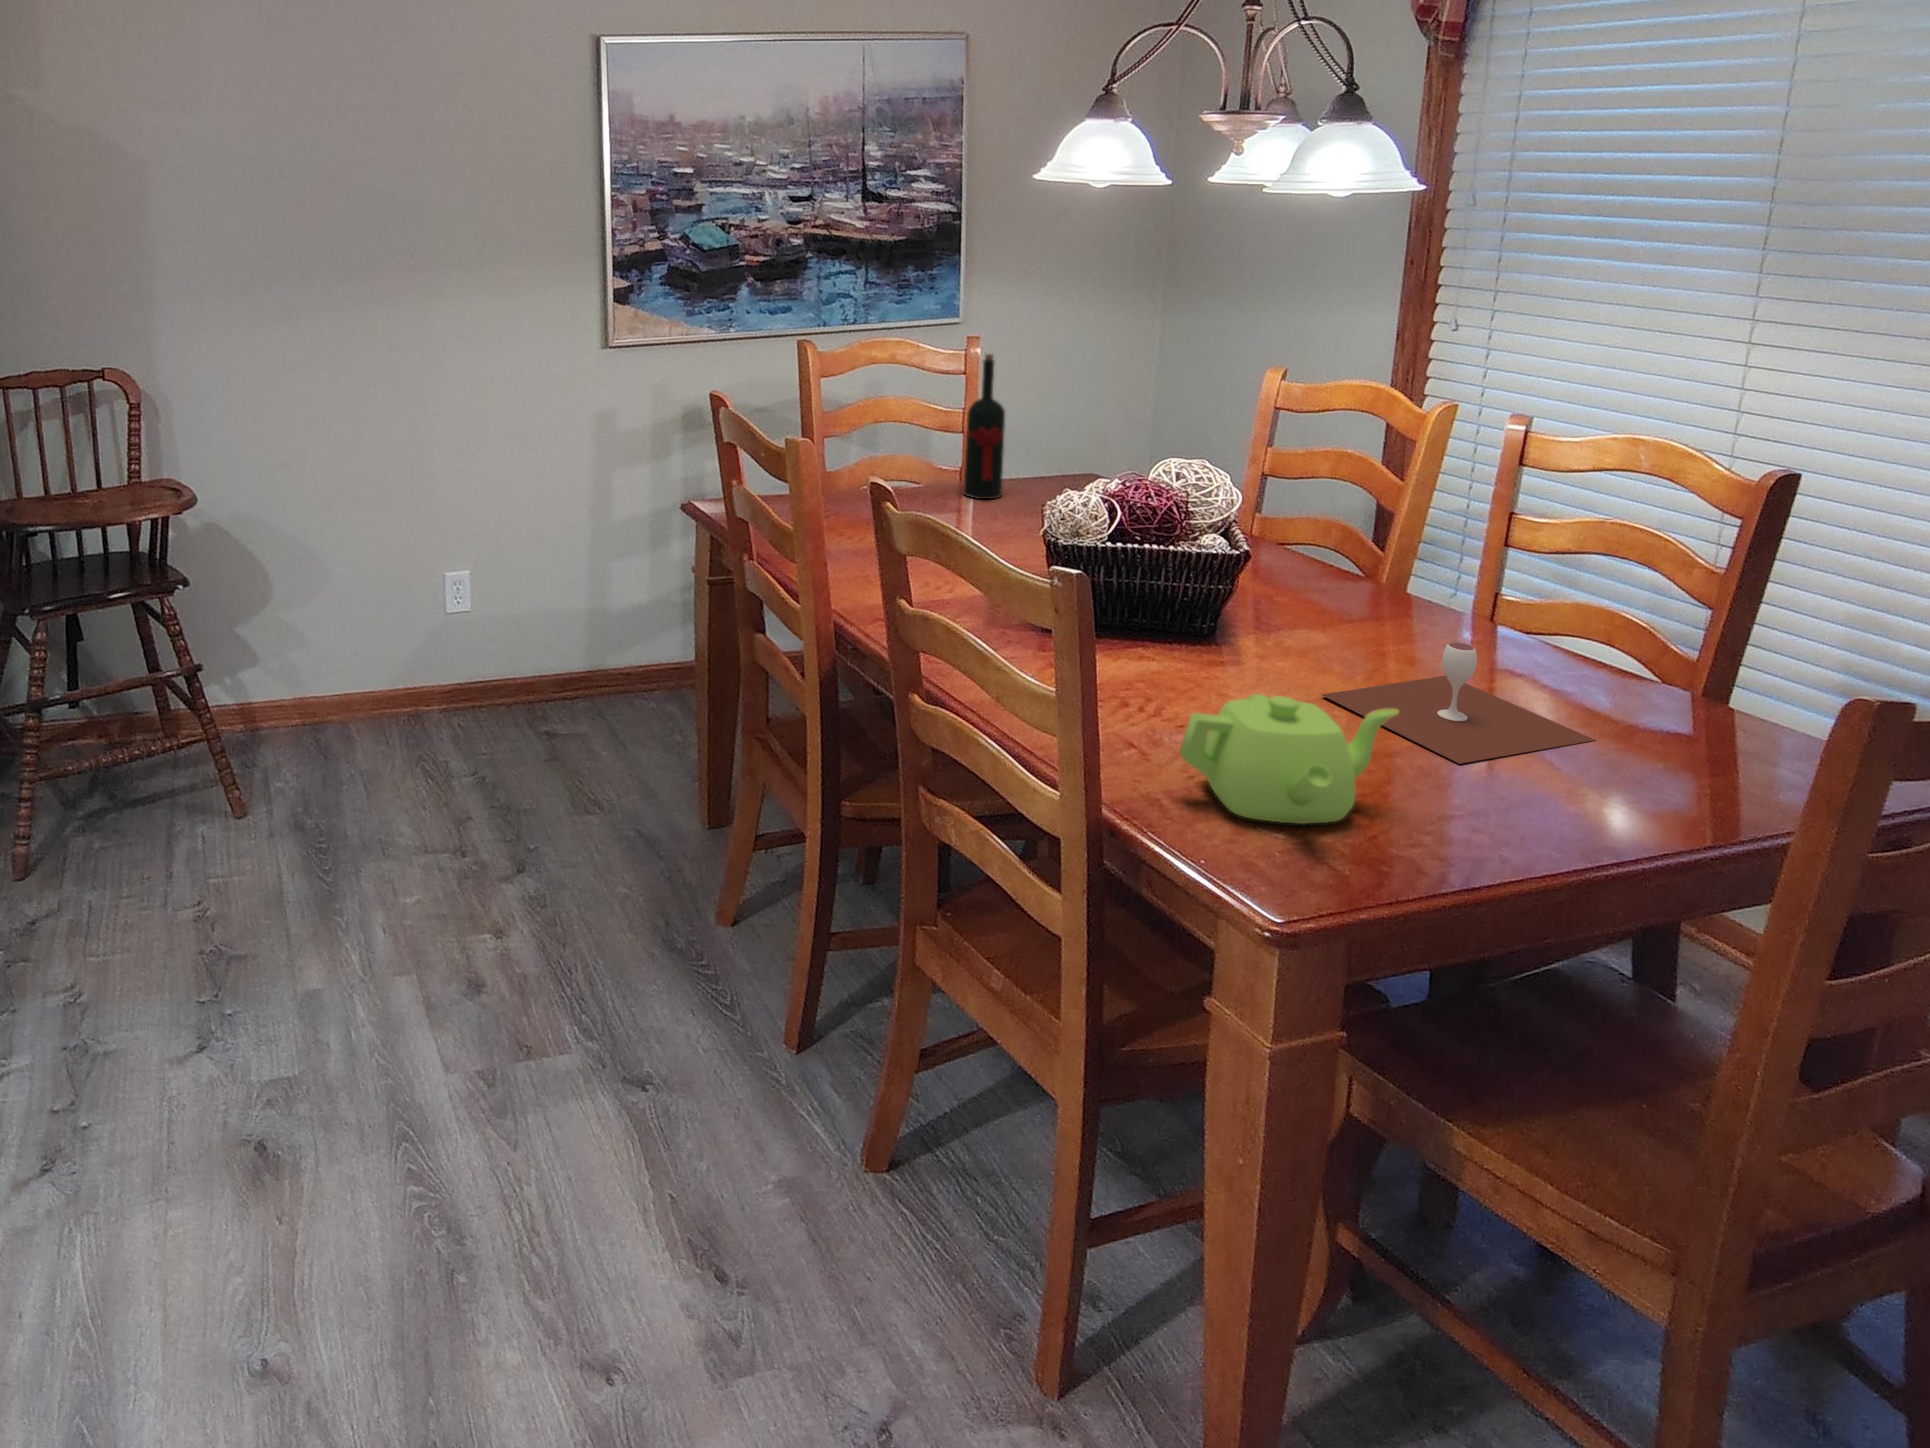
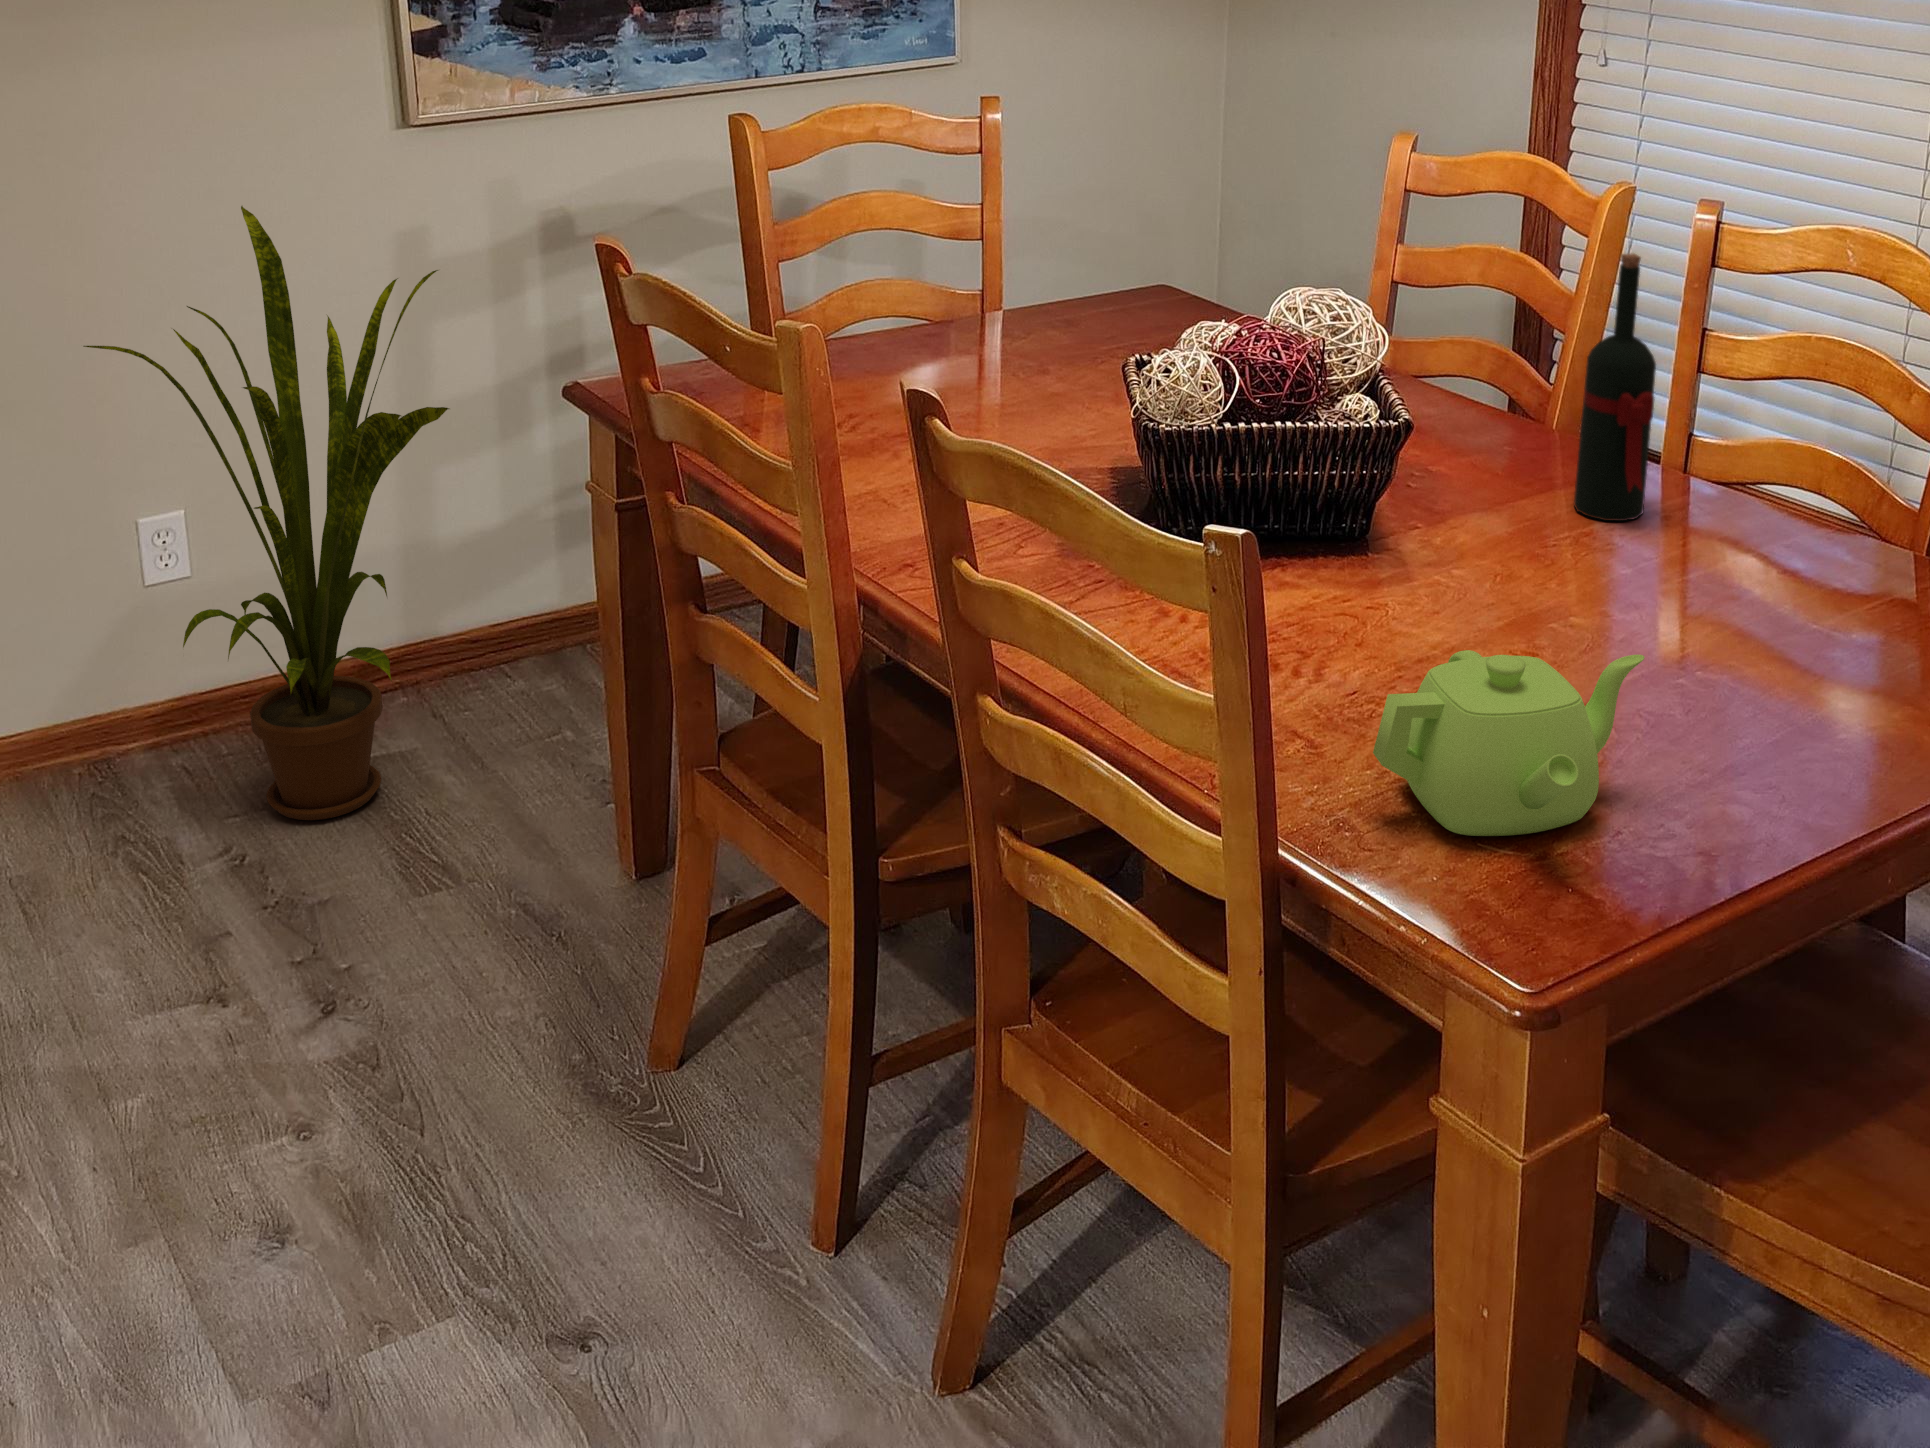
wine bottle: present [963,354,1005,499] -> present [1574,253,1656,521]
house plant: none [421,389,621,758] -> present [83,206,449,820]
wine glass: present [1321,642,1595,764] -> none [1523,534,1844,705]

